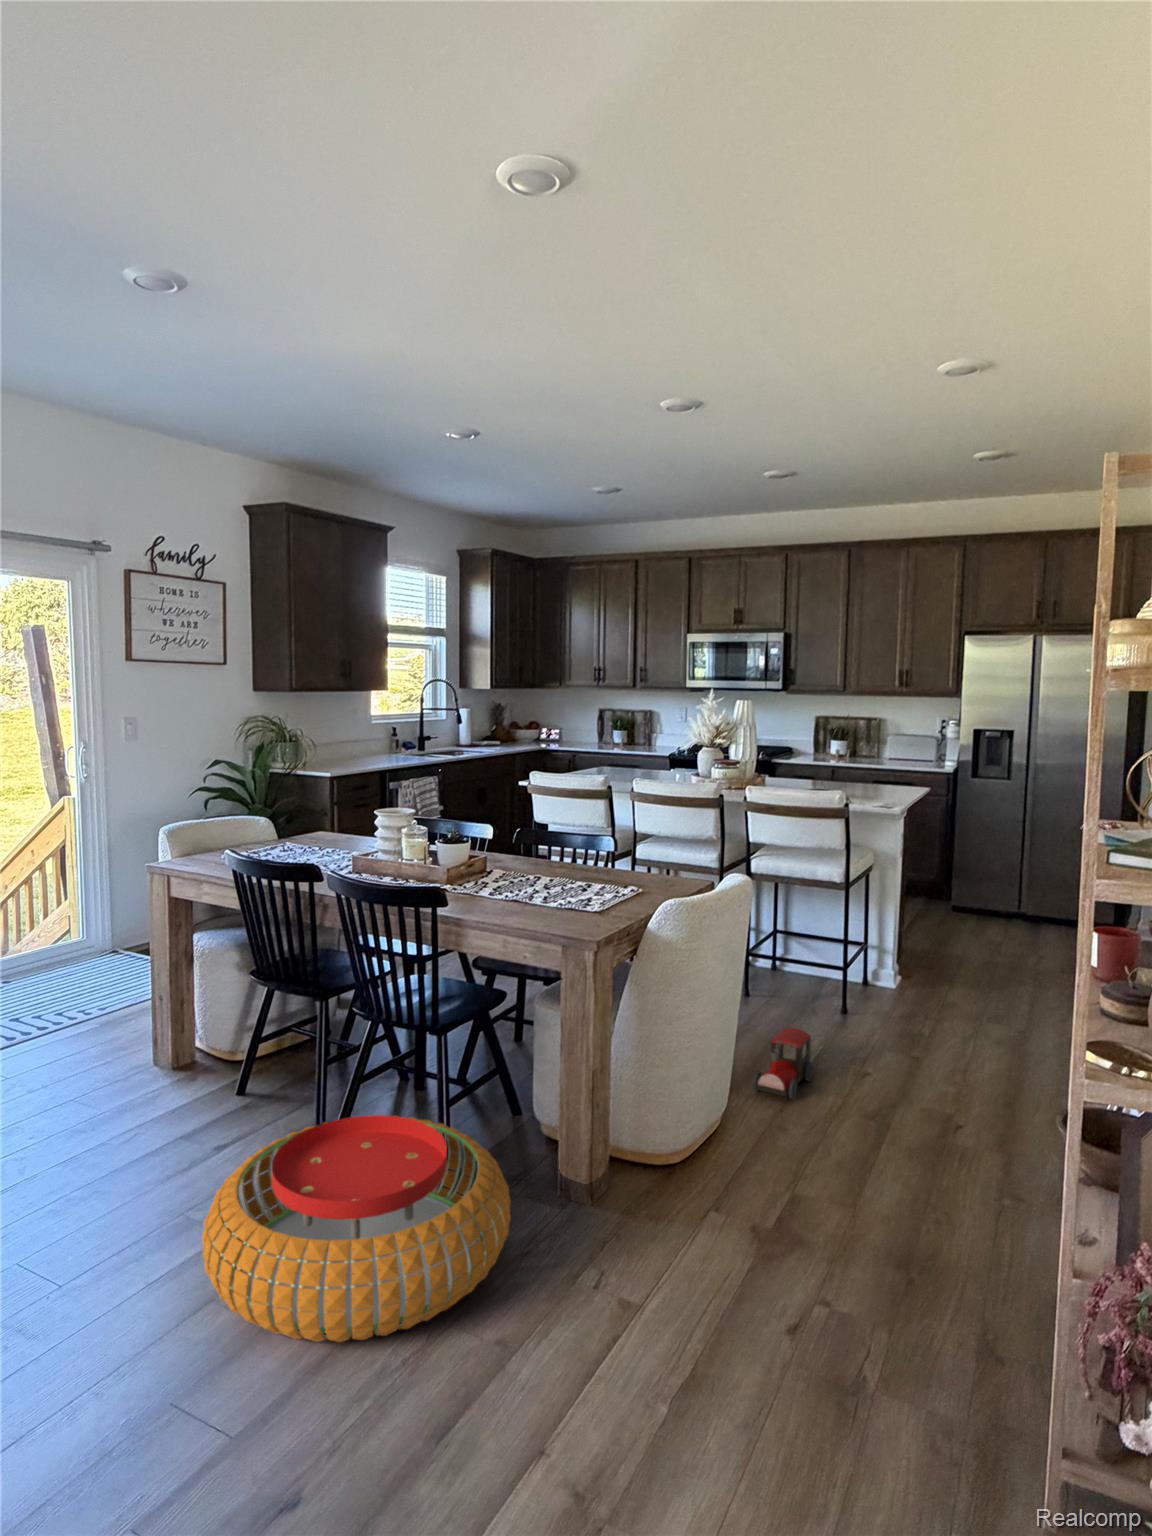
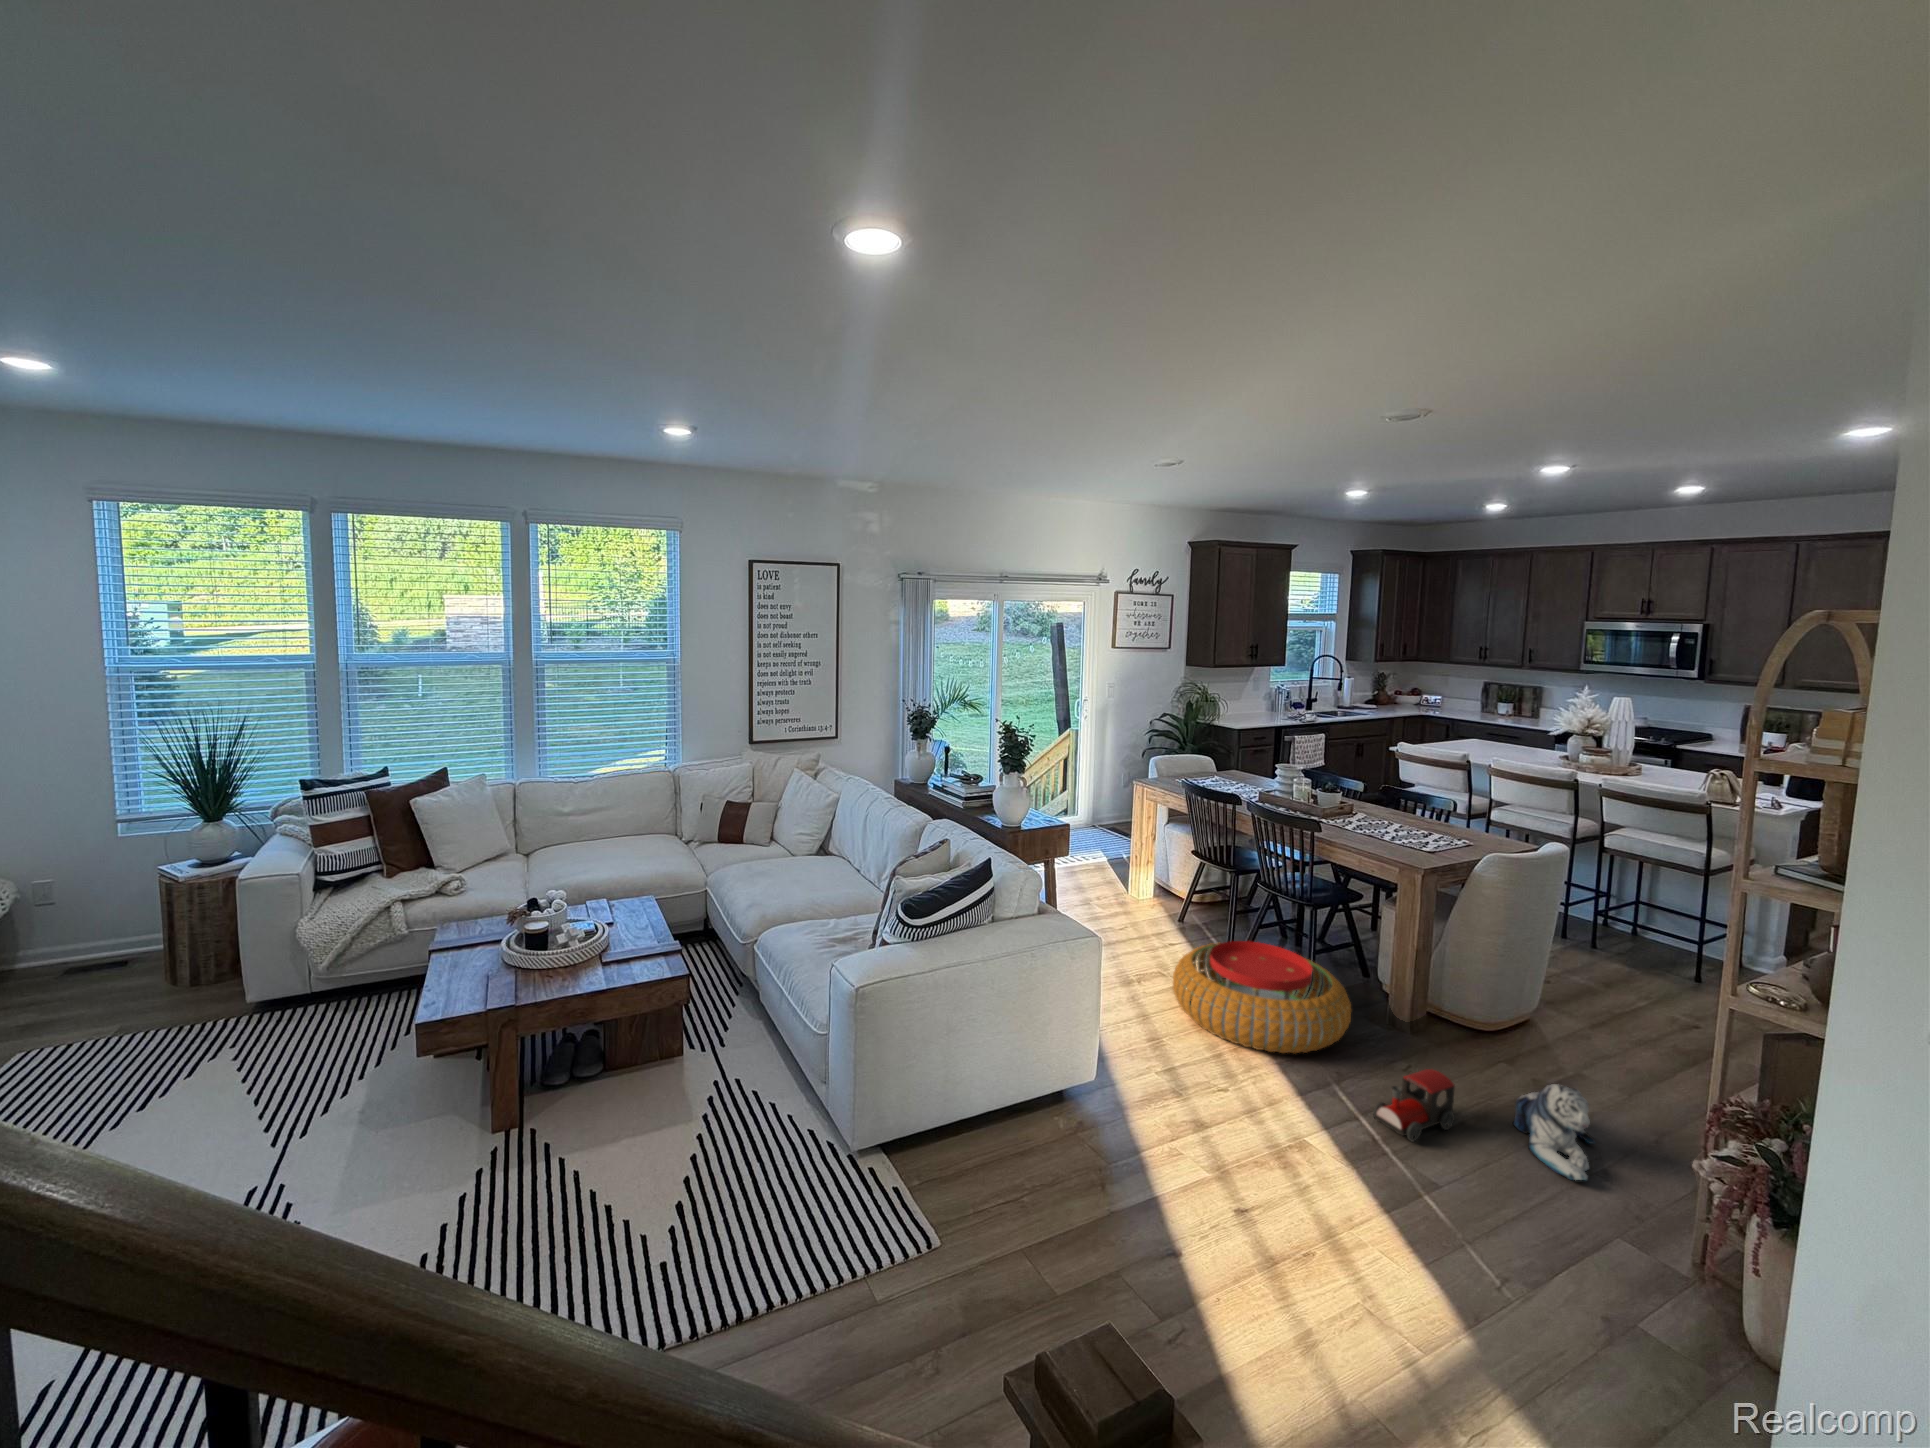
toy train: present [753,1028,813,1099] -> present [1373,1069,1455,1142]
plush toy: none [749,1250,870,1417] -> present [1513,1084,1595,1180]

